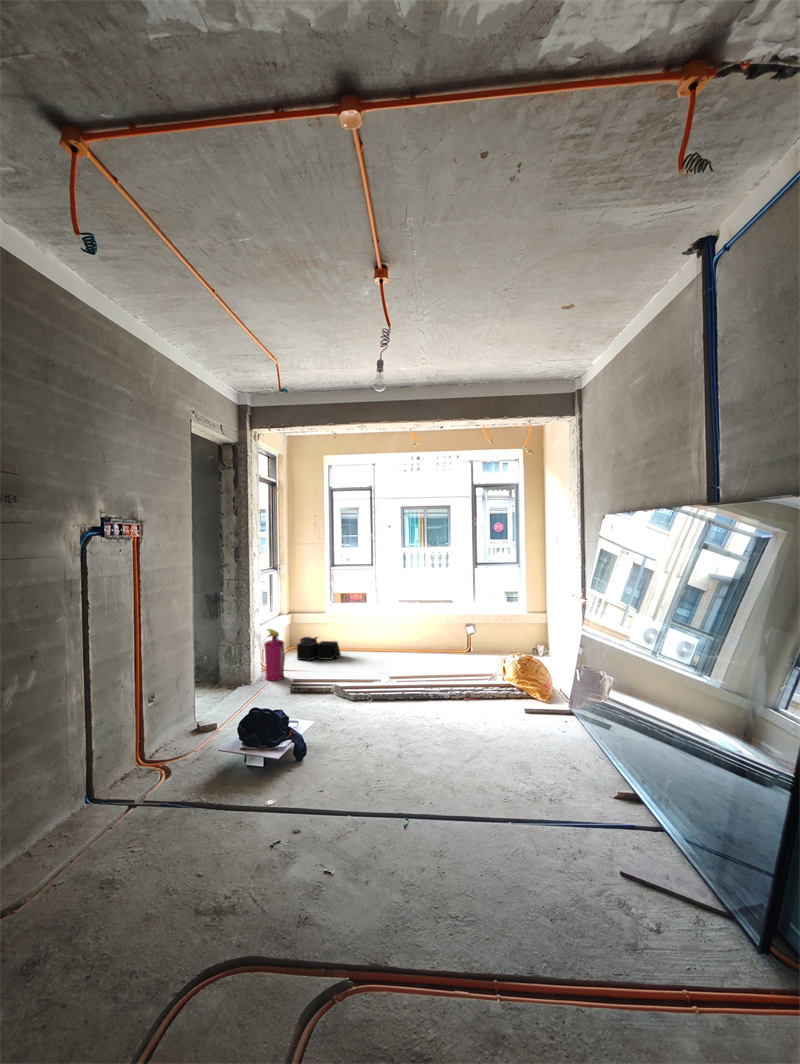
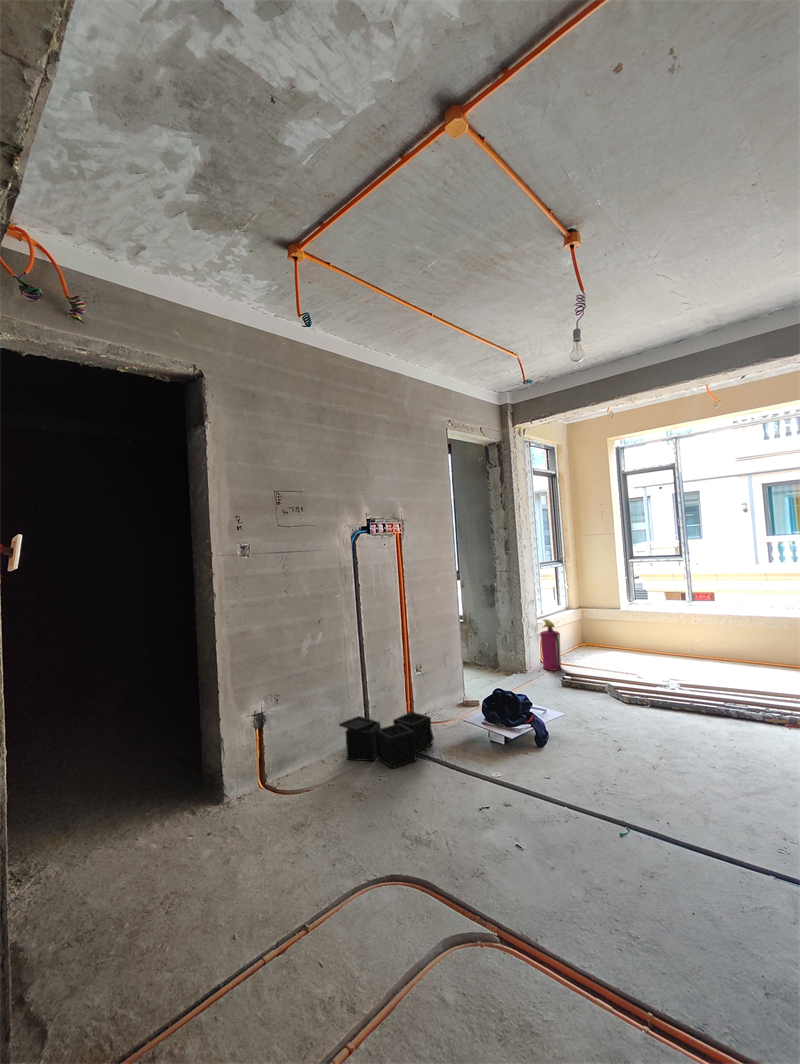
storage bin: present [297,637,341,660] -> present [339,711,434,769]

